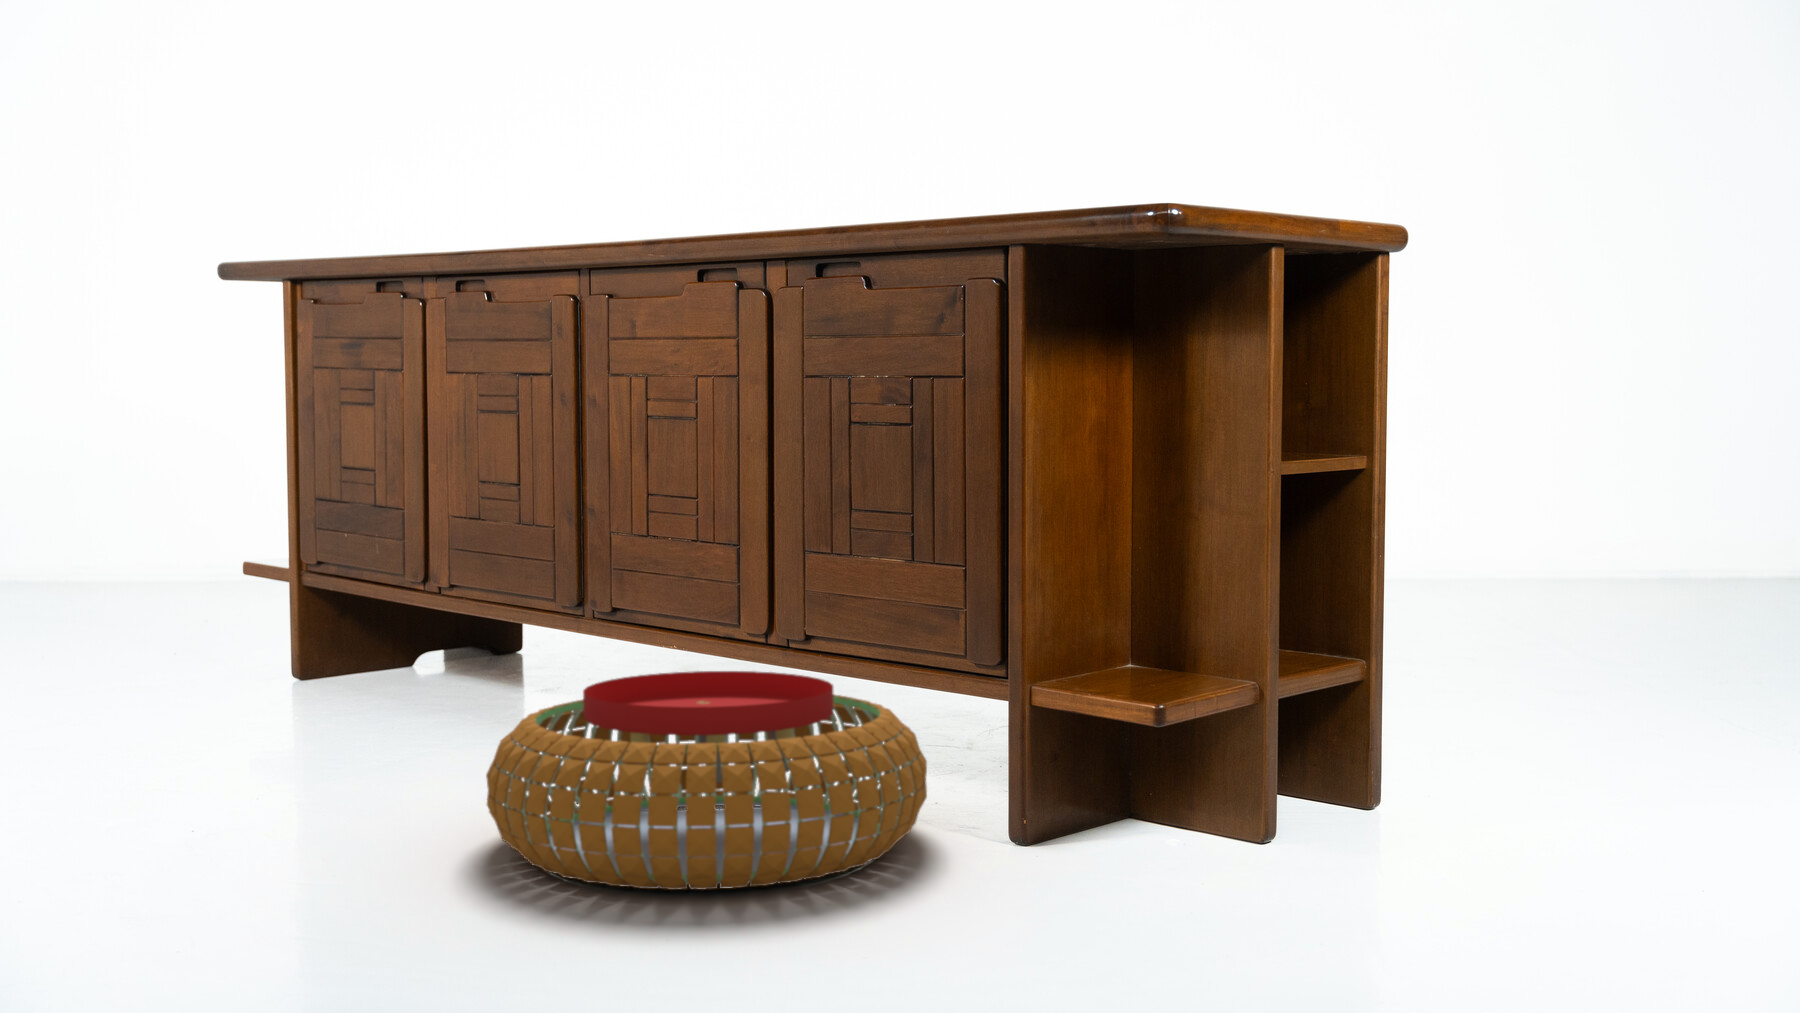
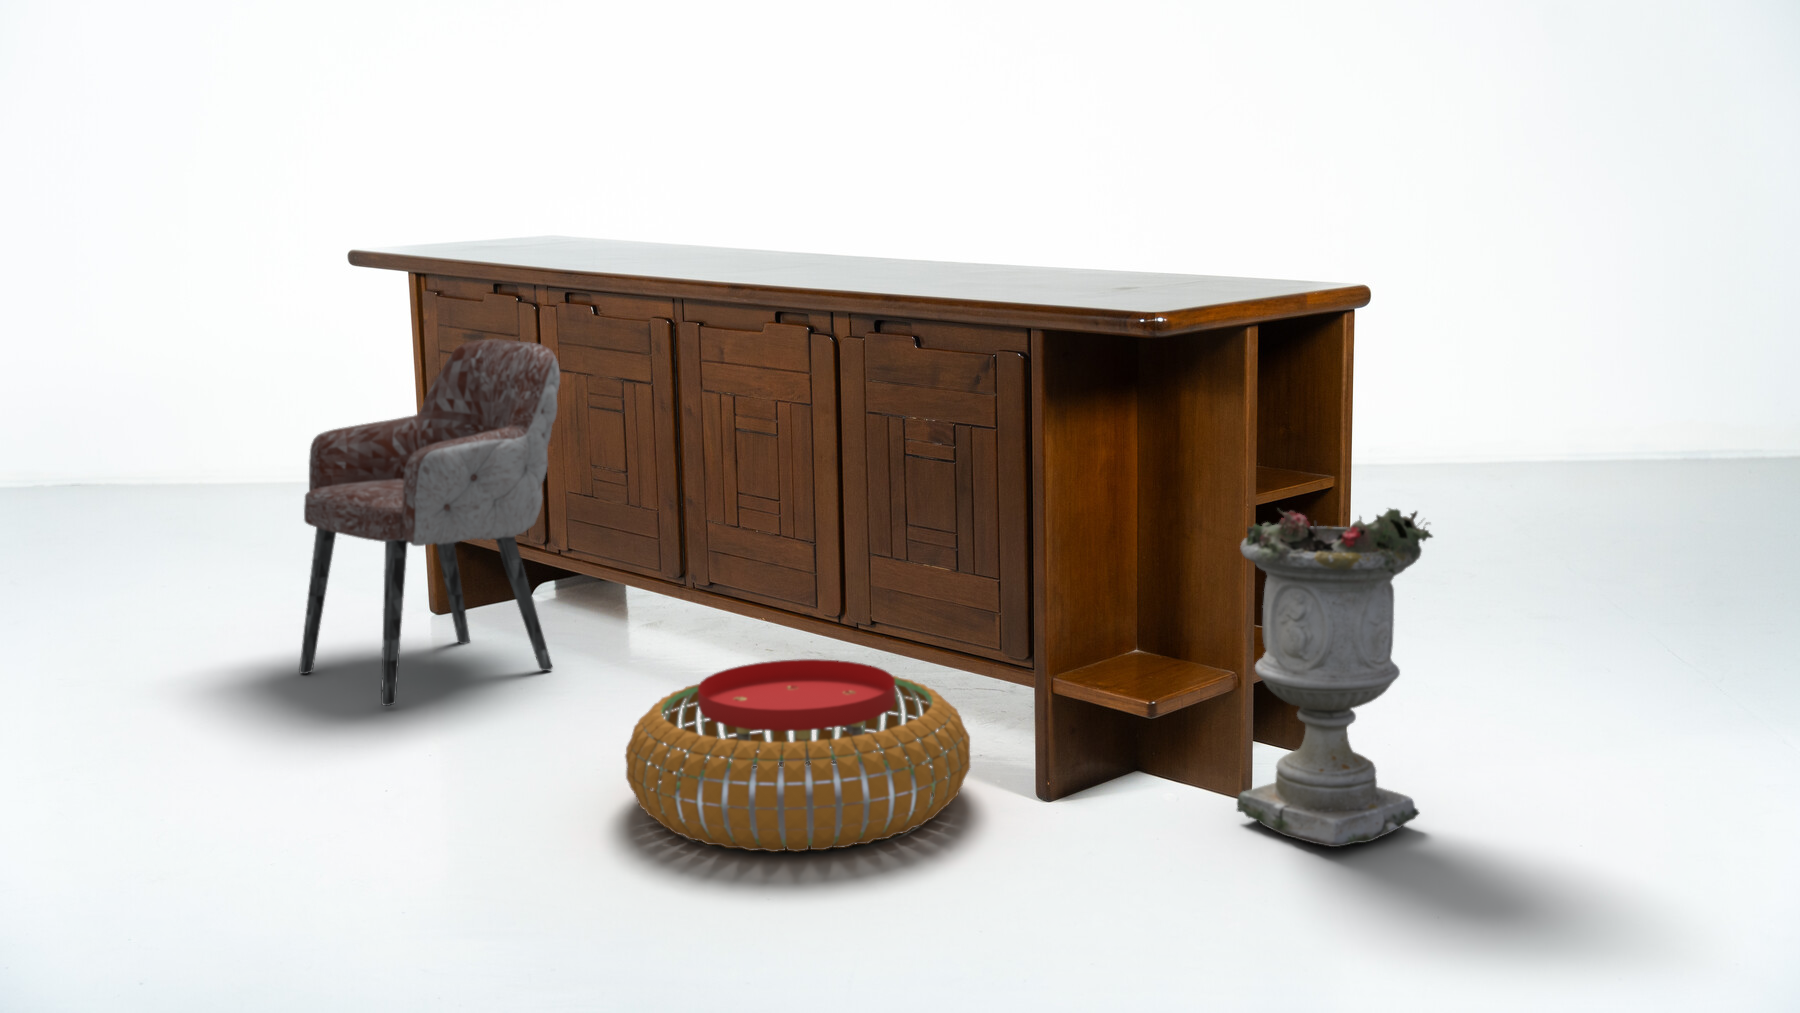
armchair: none [114,338,446,750] -> present [299,339,560,706]
planter: none [1265,451,1513,887] -> present [1237,508,1433,847]

